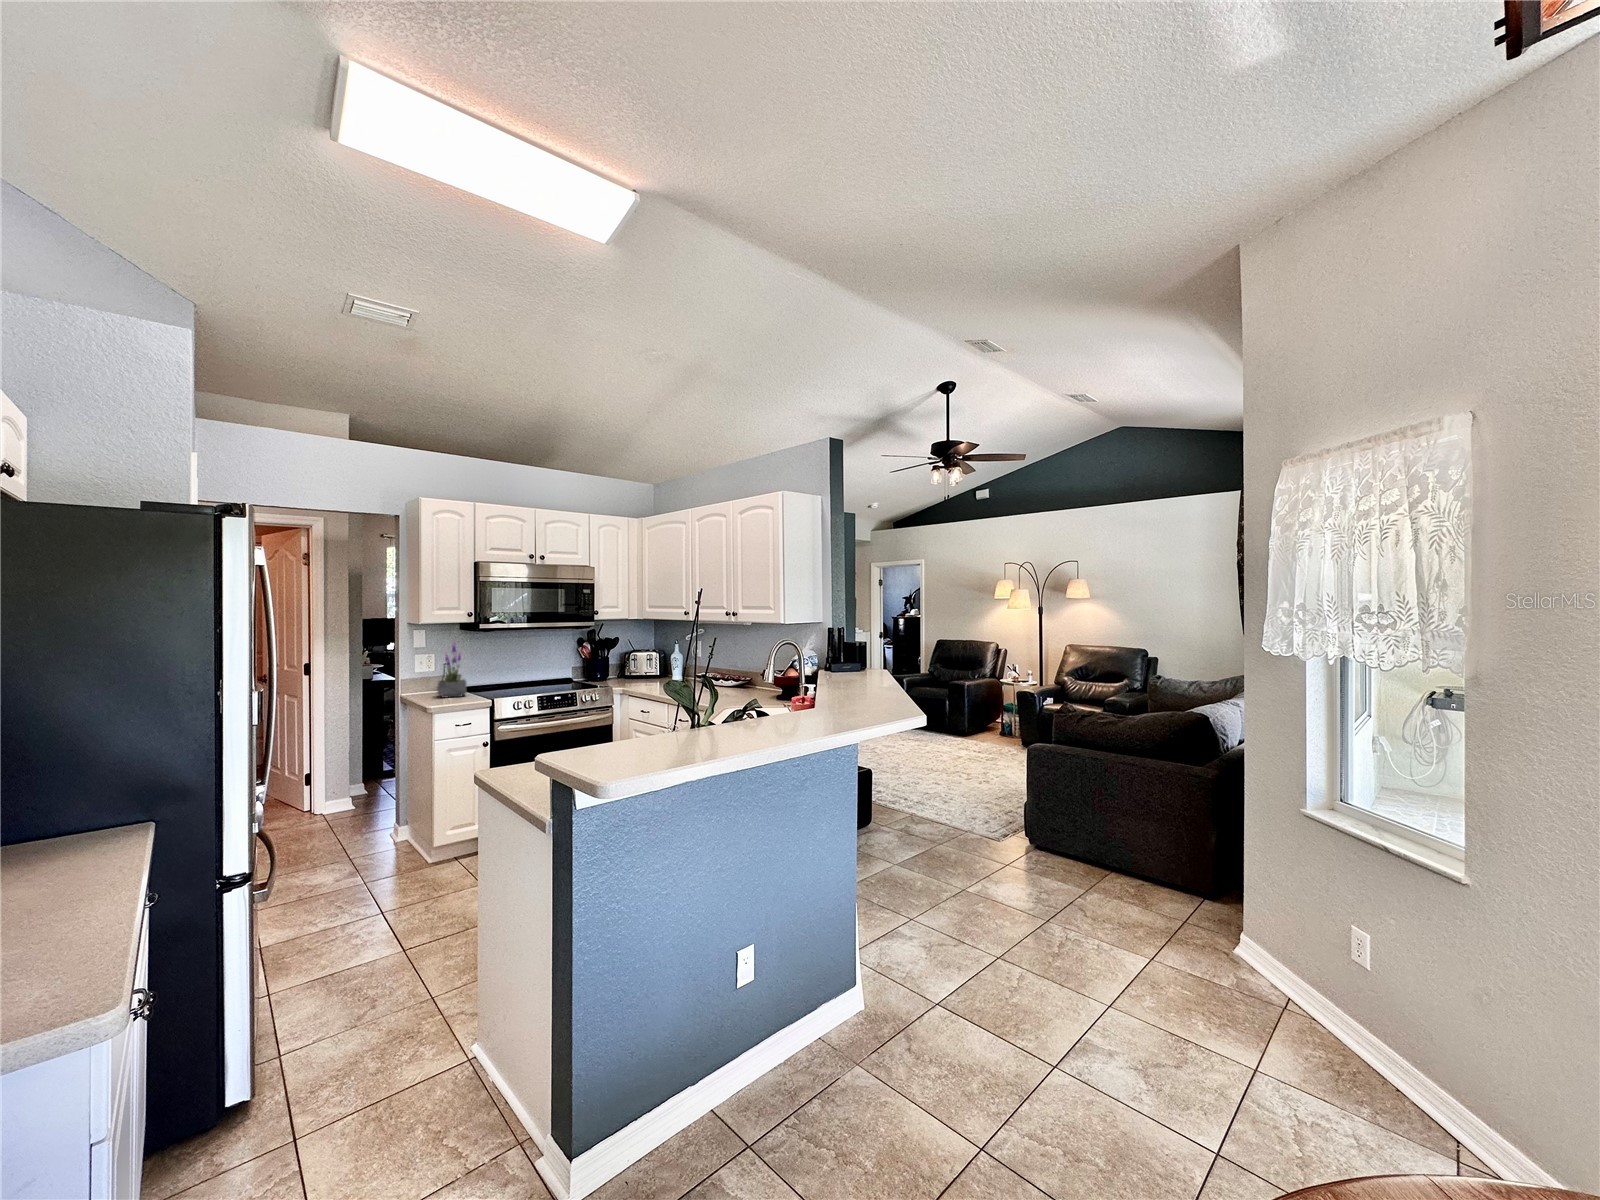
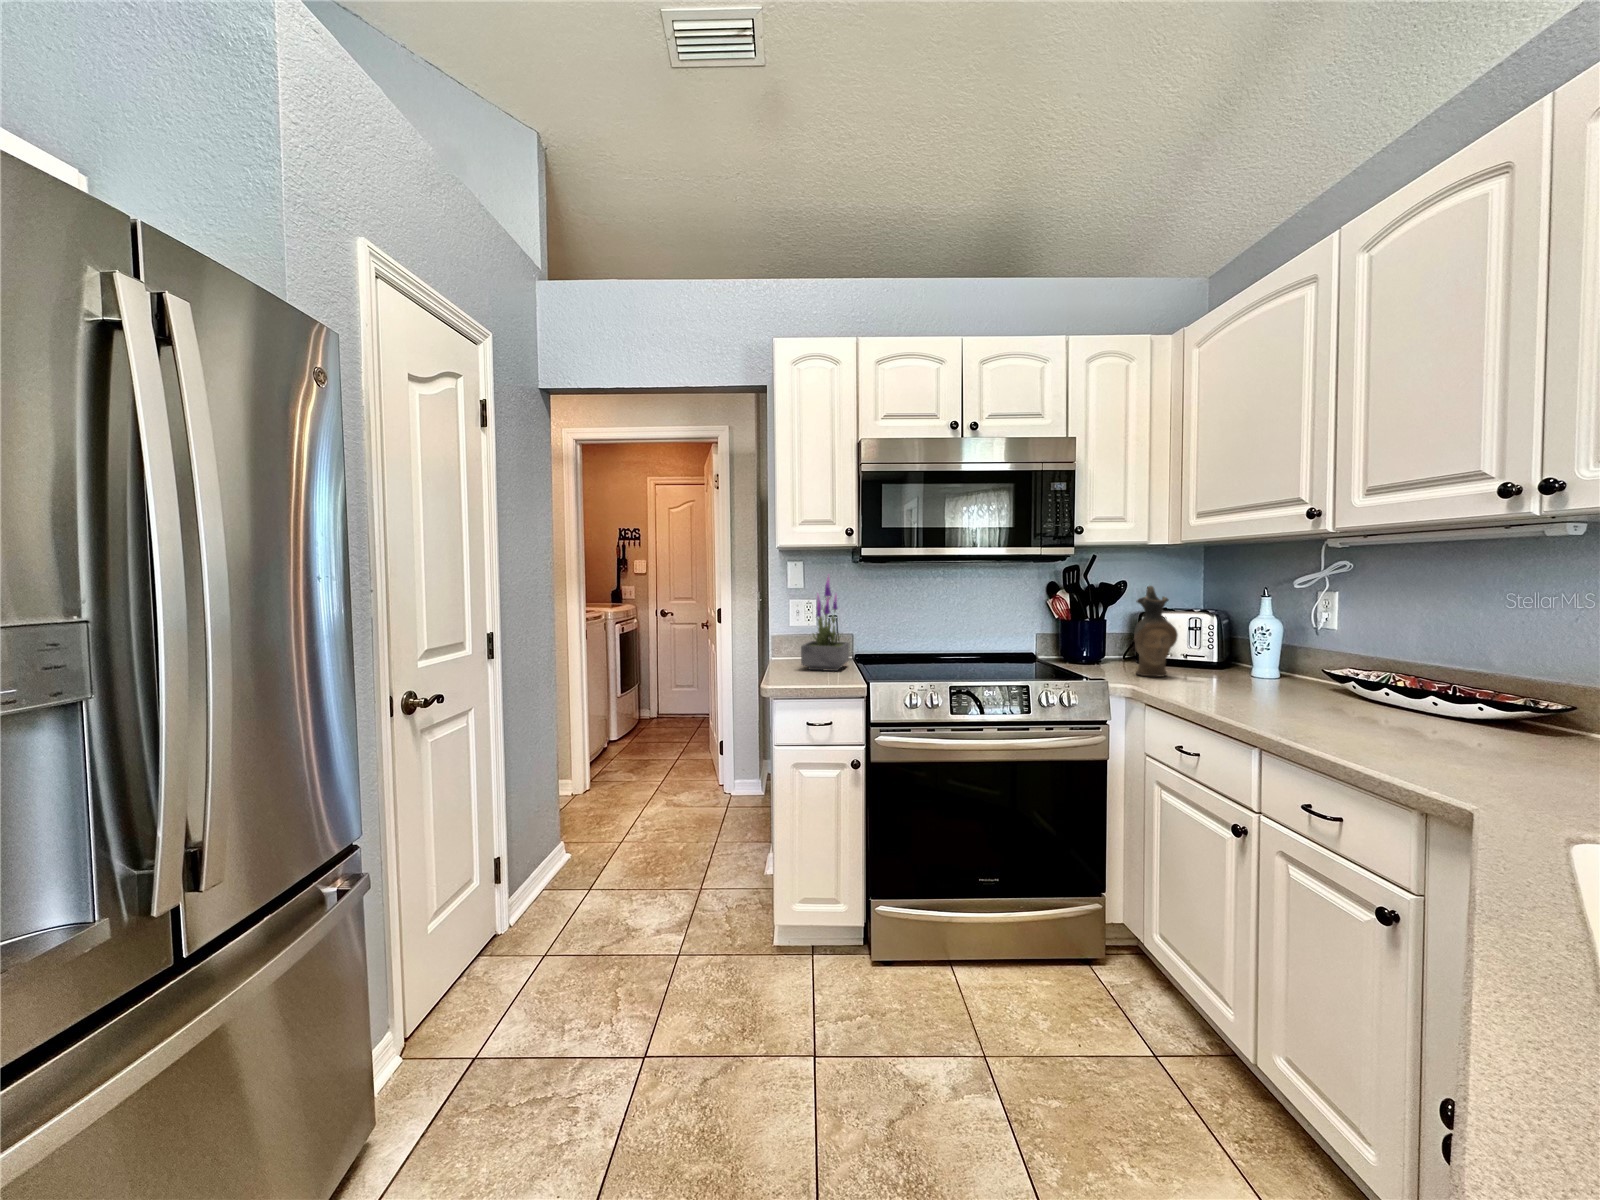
ceramic pitcher: none [623,641,641,684] -> present [1134,586,1178,676]

